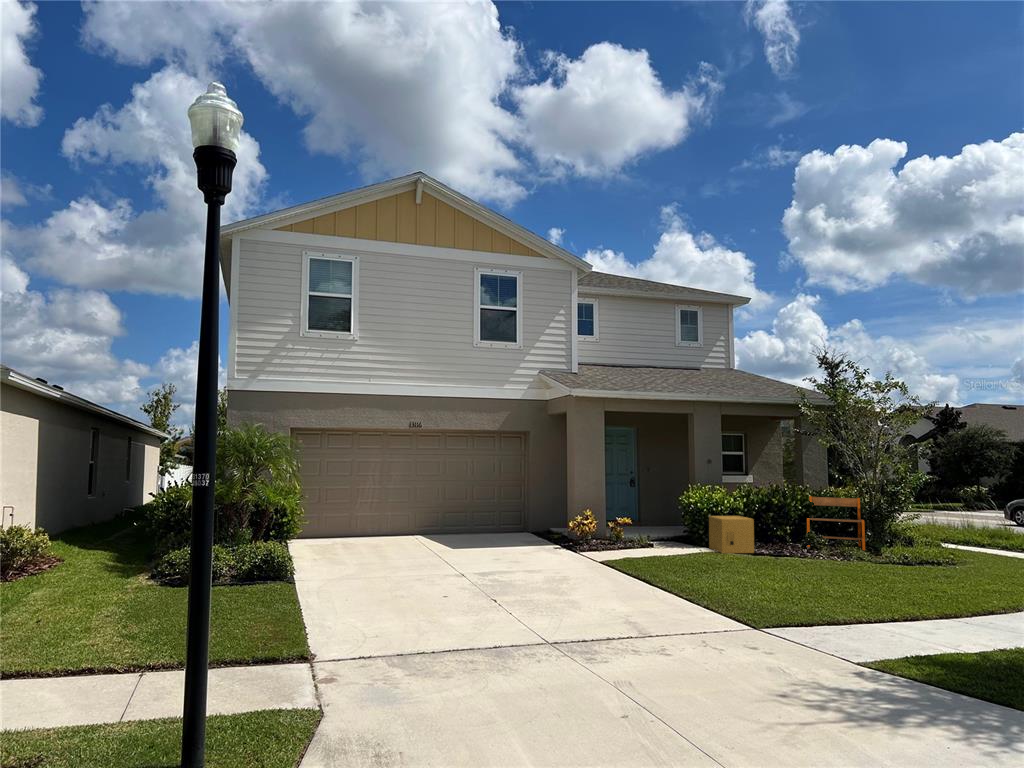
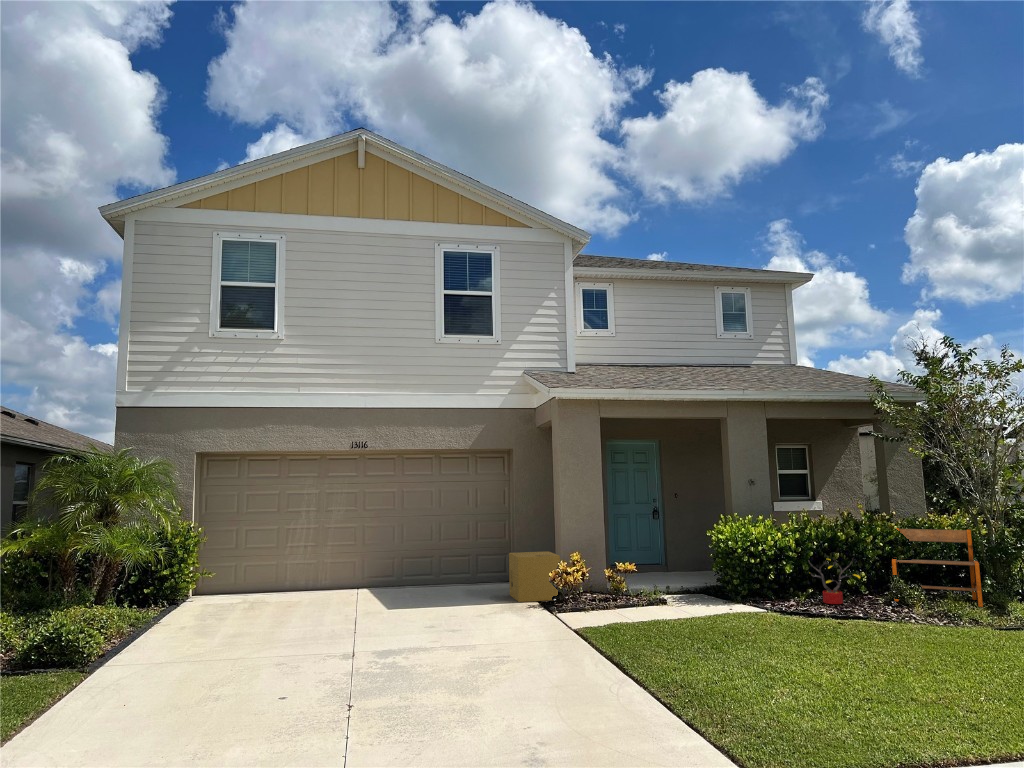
cardboard box: present [709,516,754,553] -> present [509,551,560,602]
decorative plant: none [748,516,786,548] -> present [812,563,860,604]

